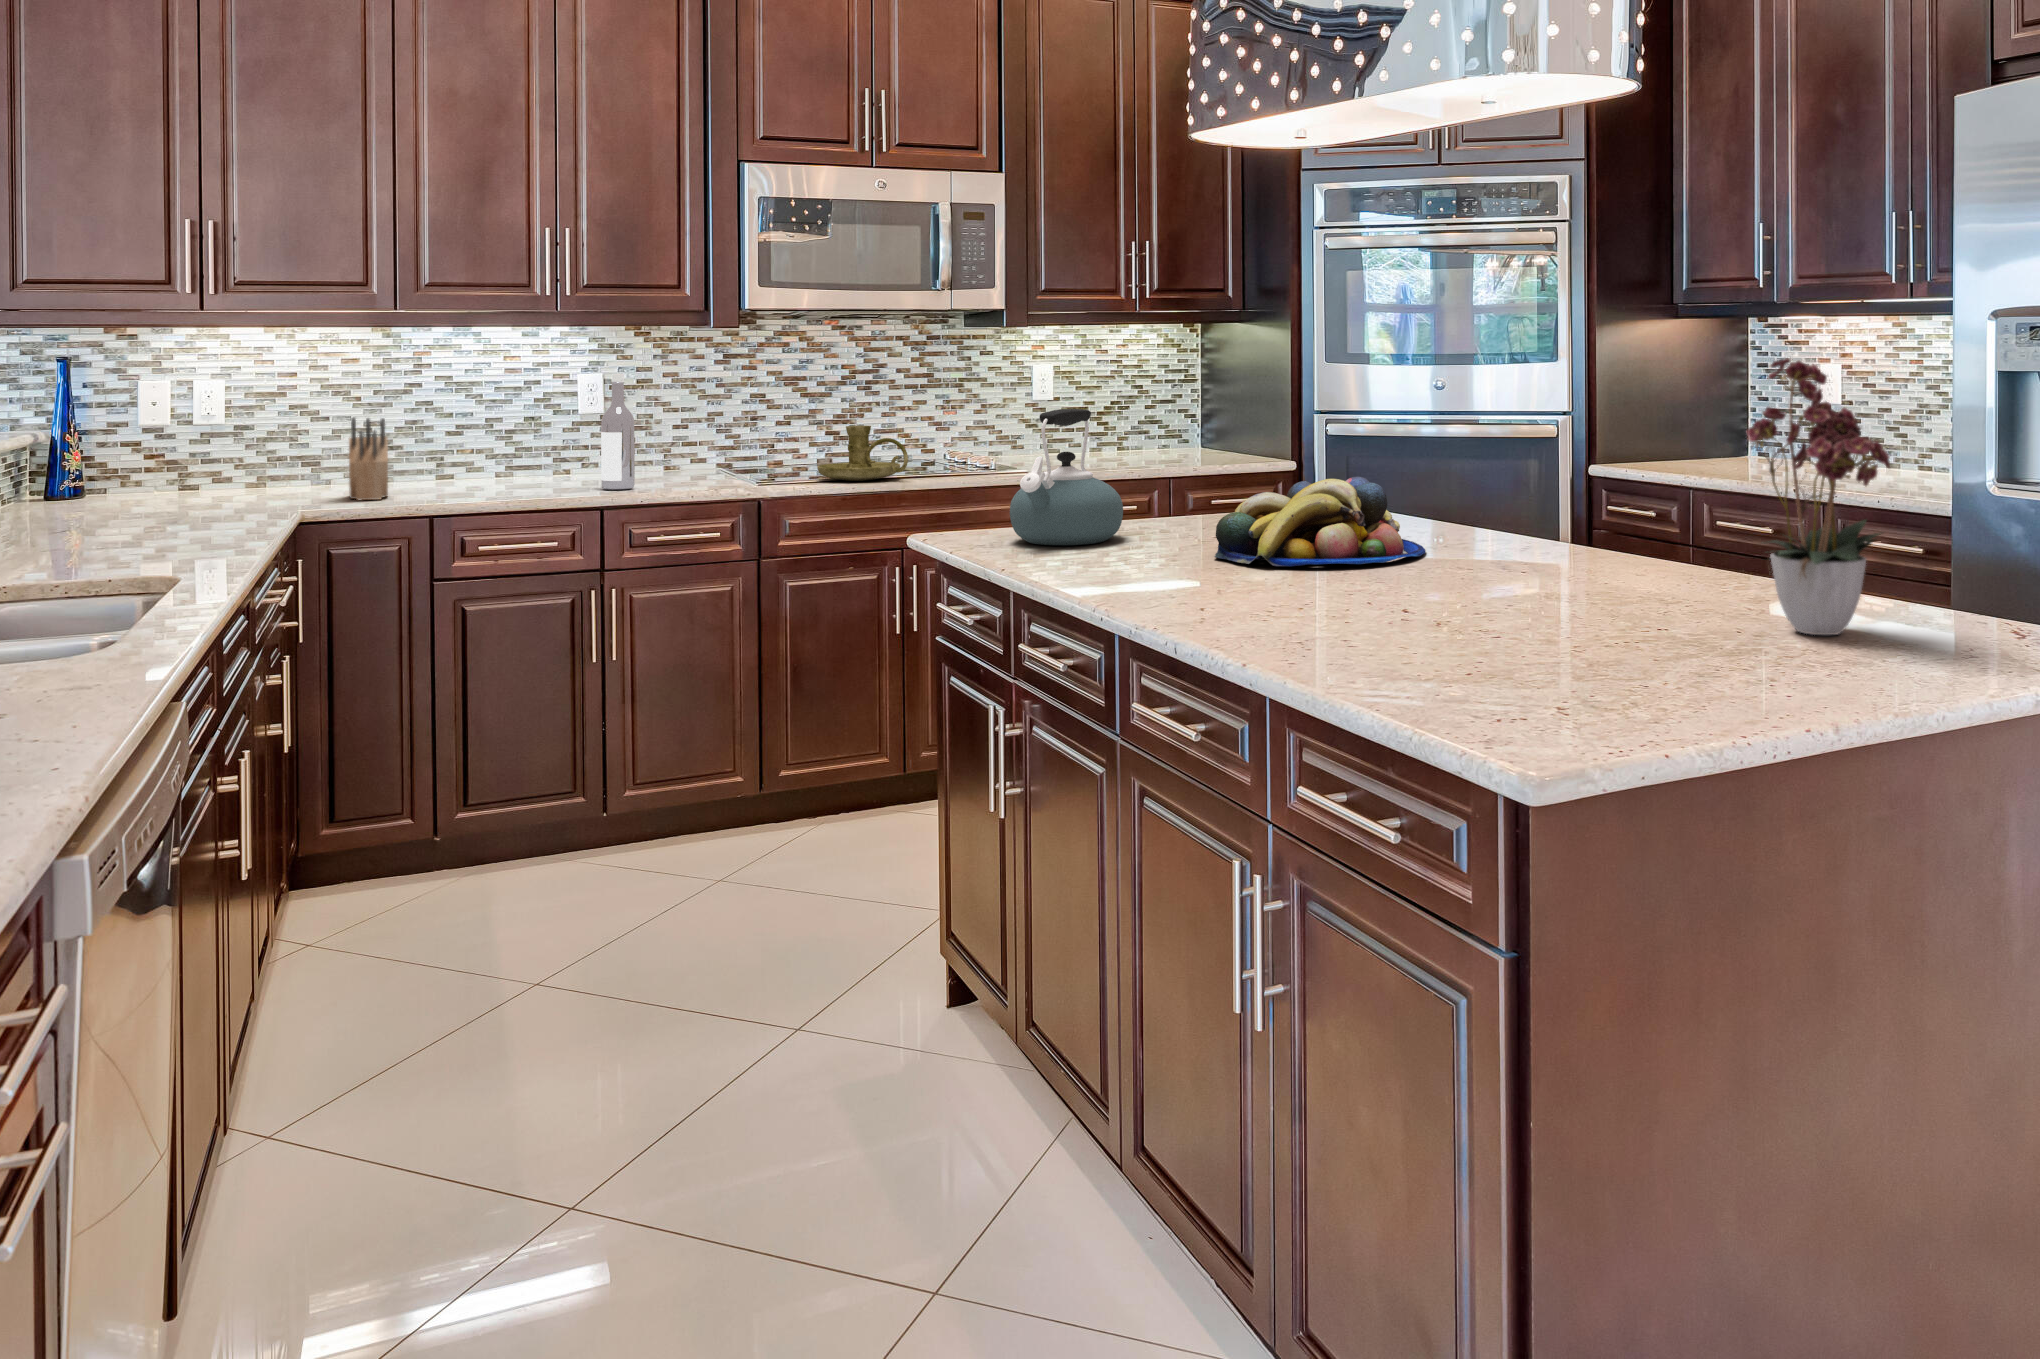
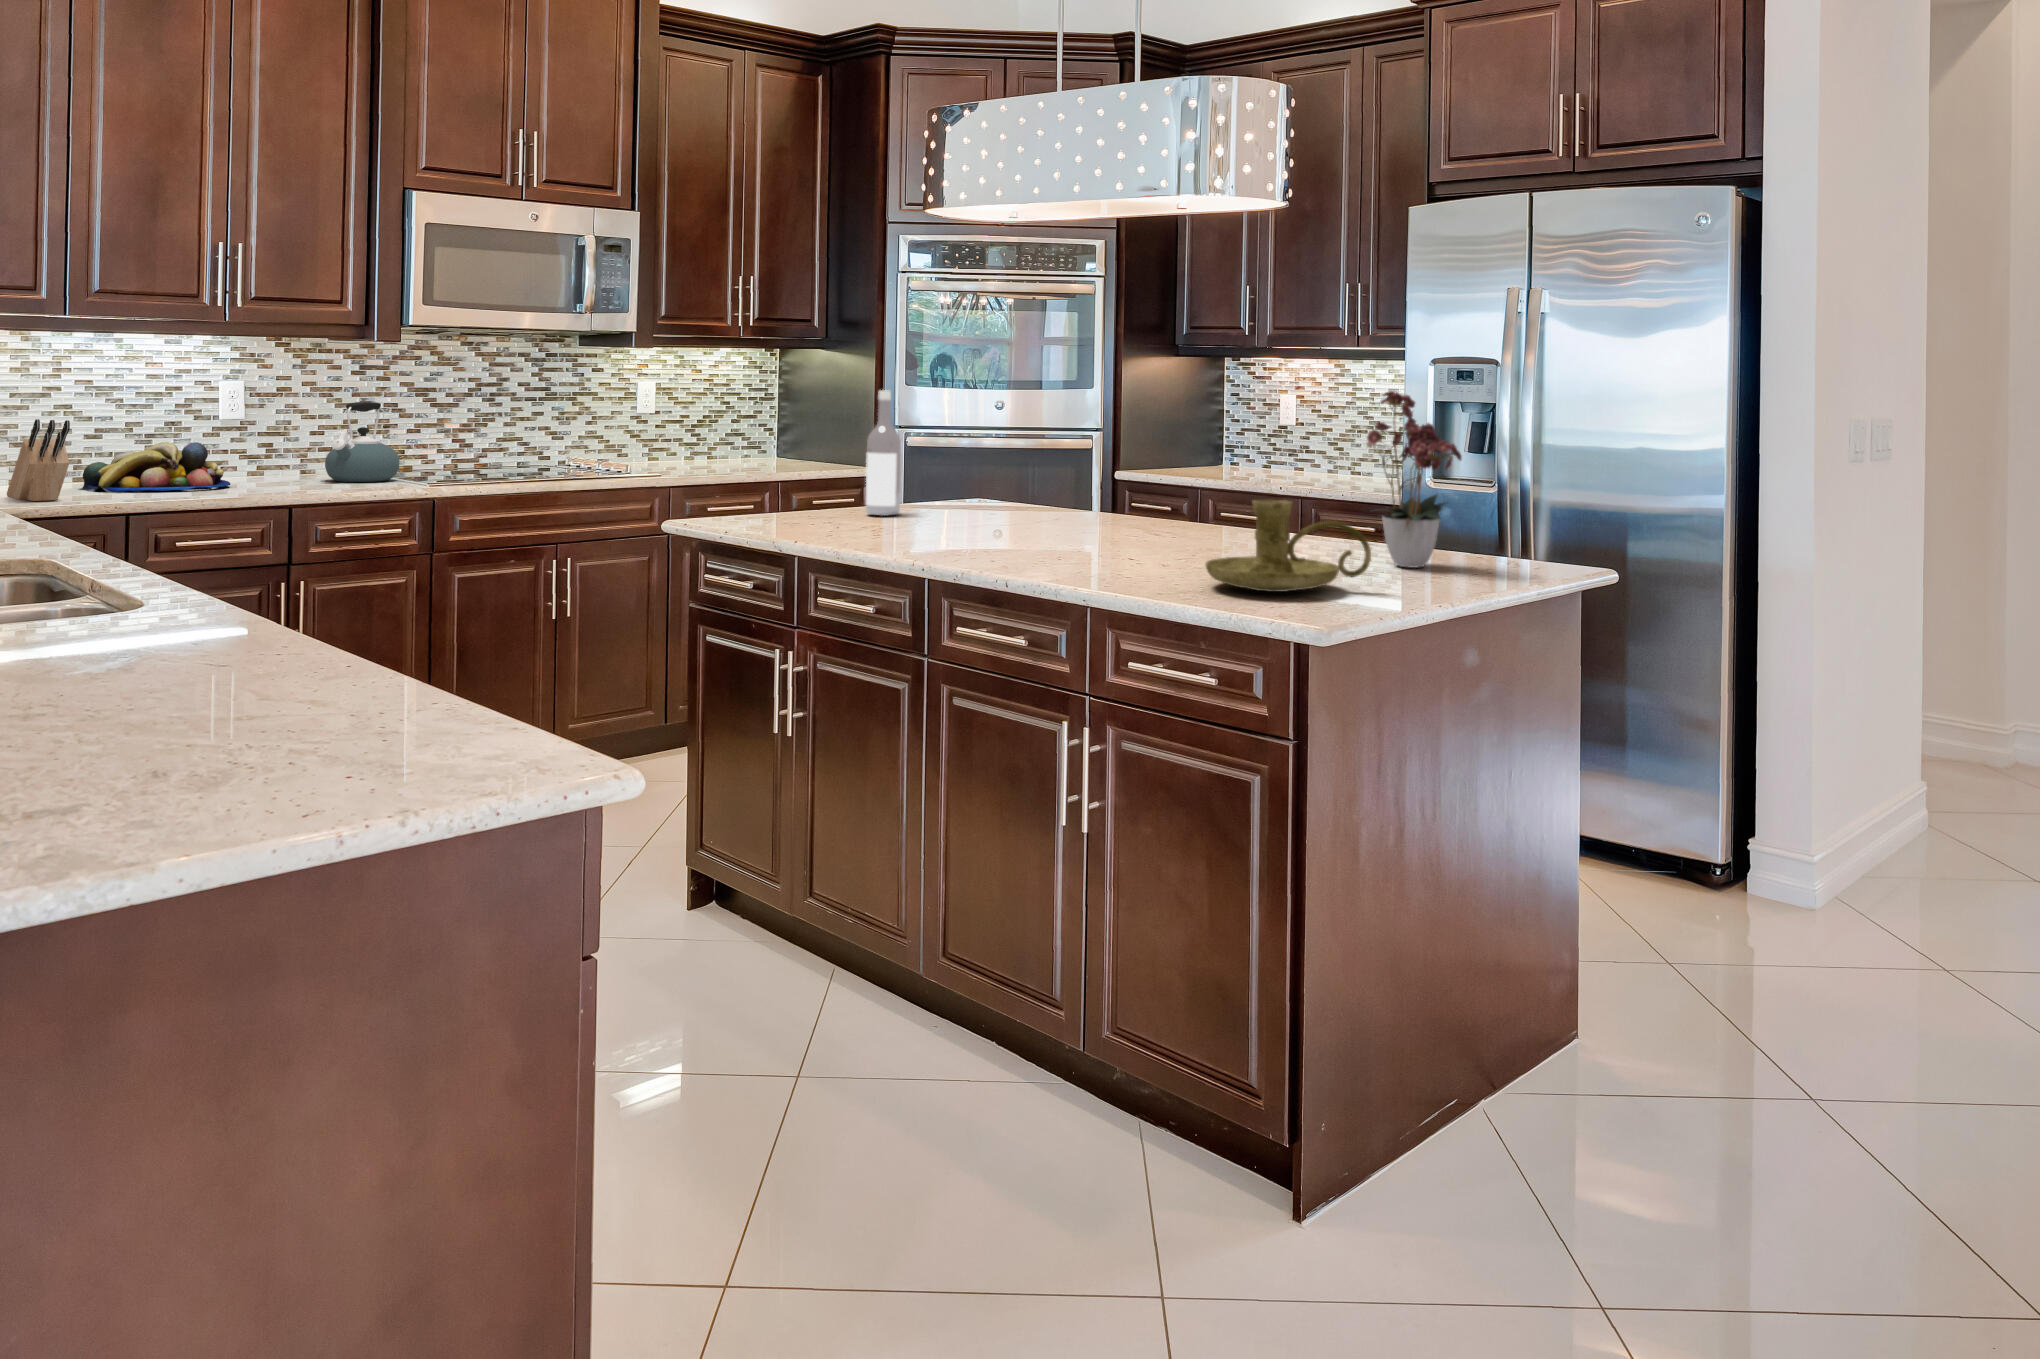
wine bottle: present [601,374,635,490] -> present [866,390,901,516]
kettle: present [1010,409,1123,545] -> present [325,402,400,482]
candle holder: present [817,425,908,481] -> present [1205,500,1371,592]
fruit bowl: present [1215,477,1426,566] -> present [81,442,230,492]

